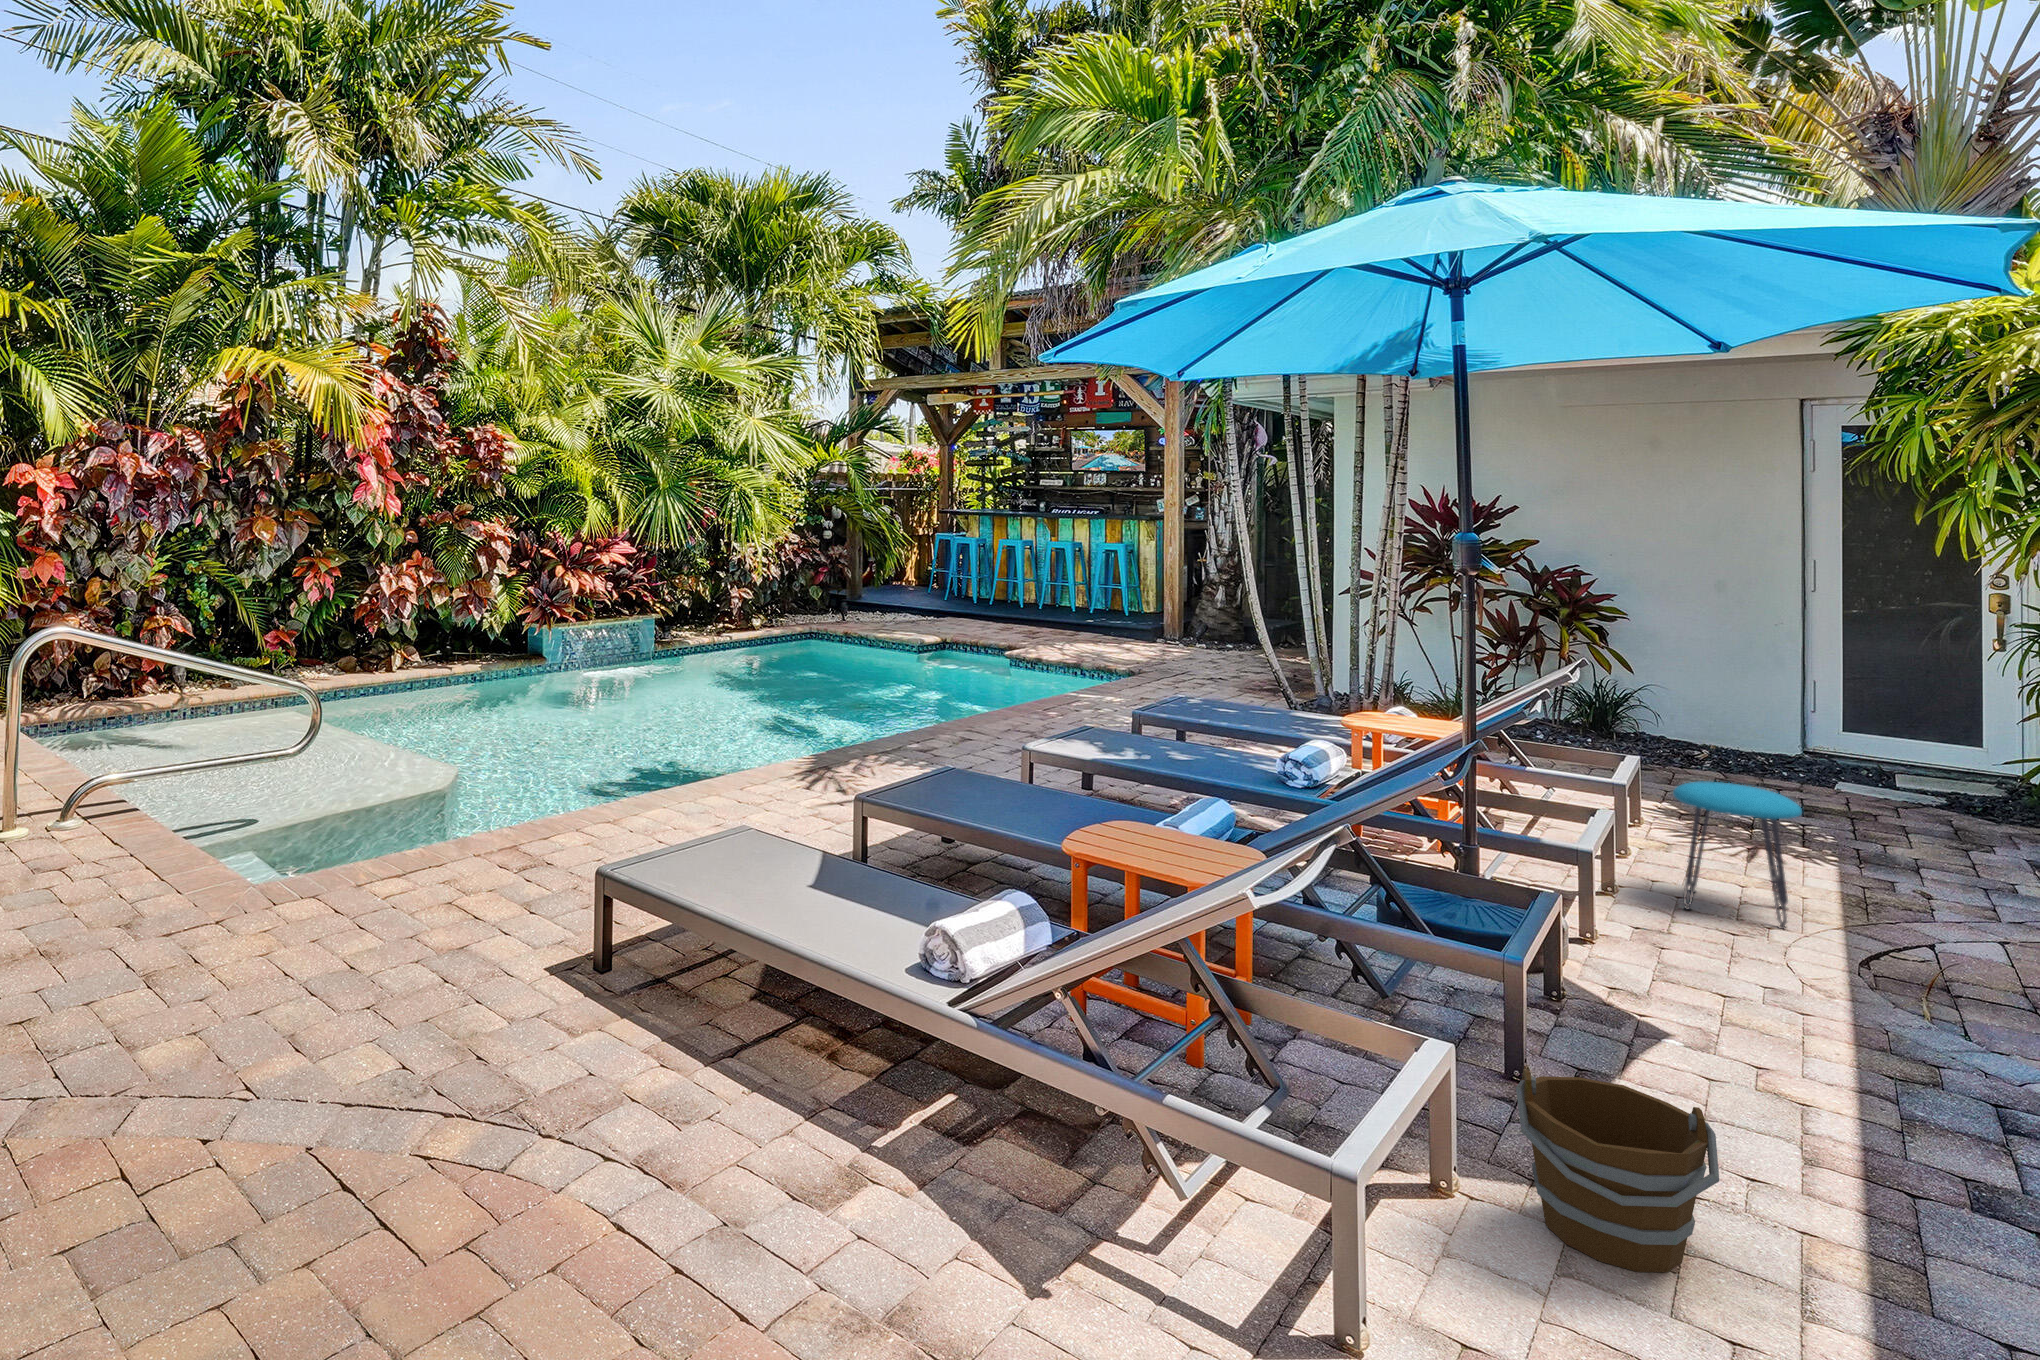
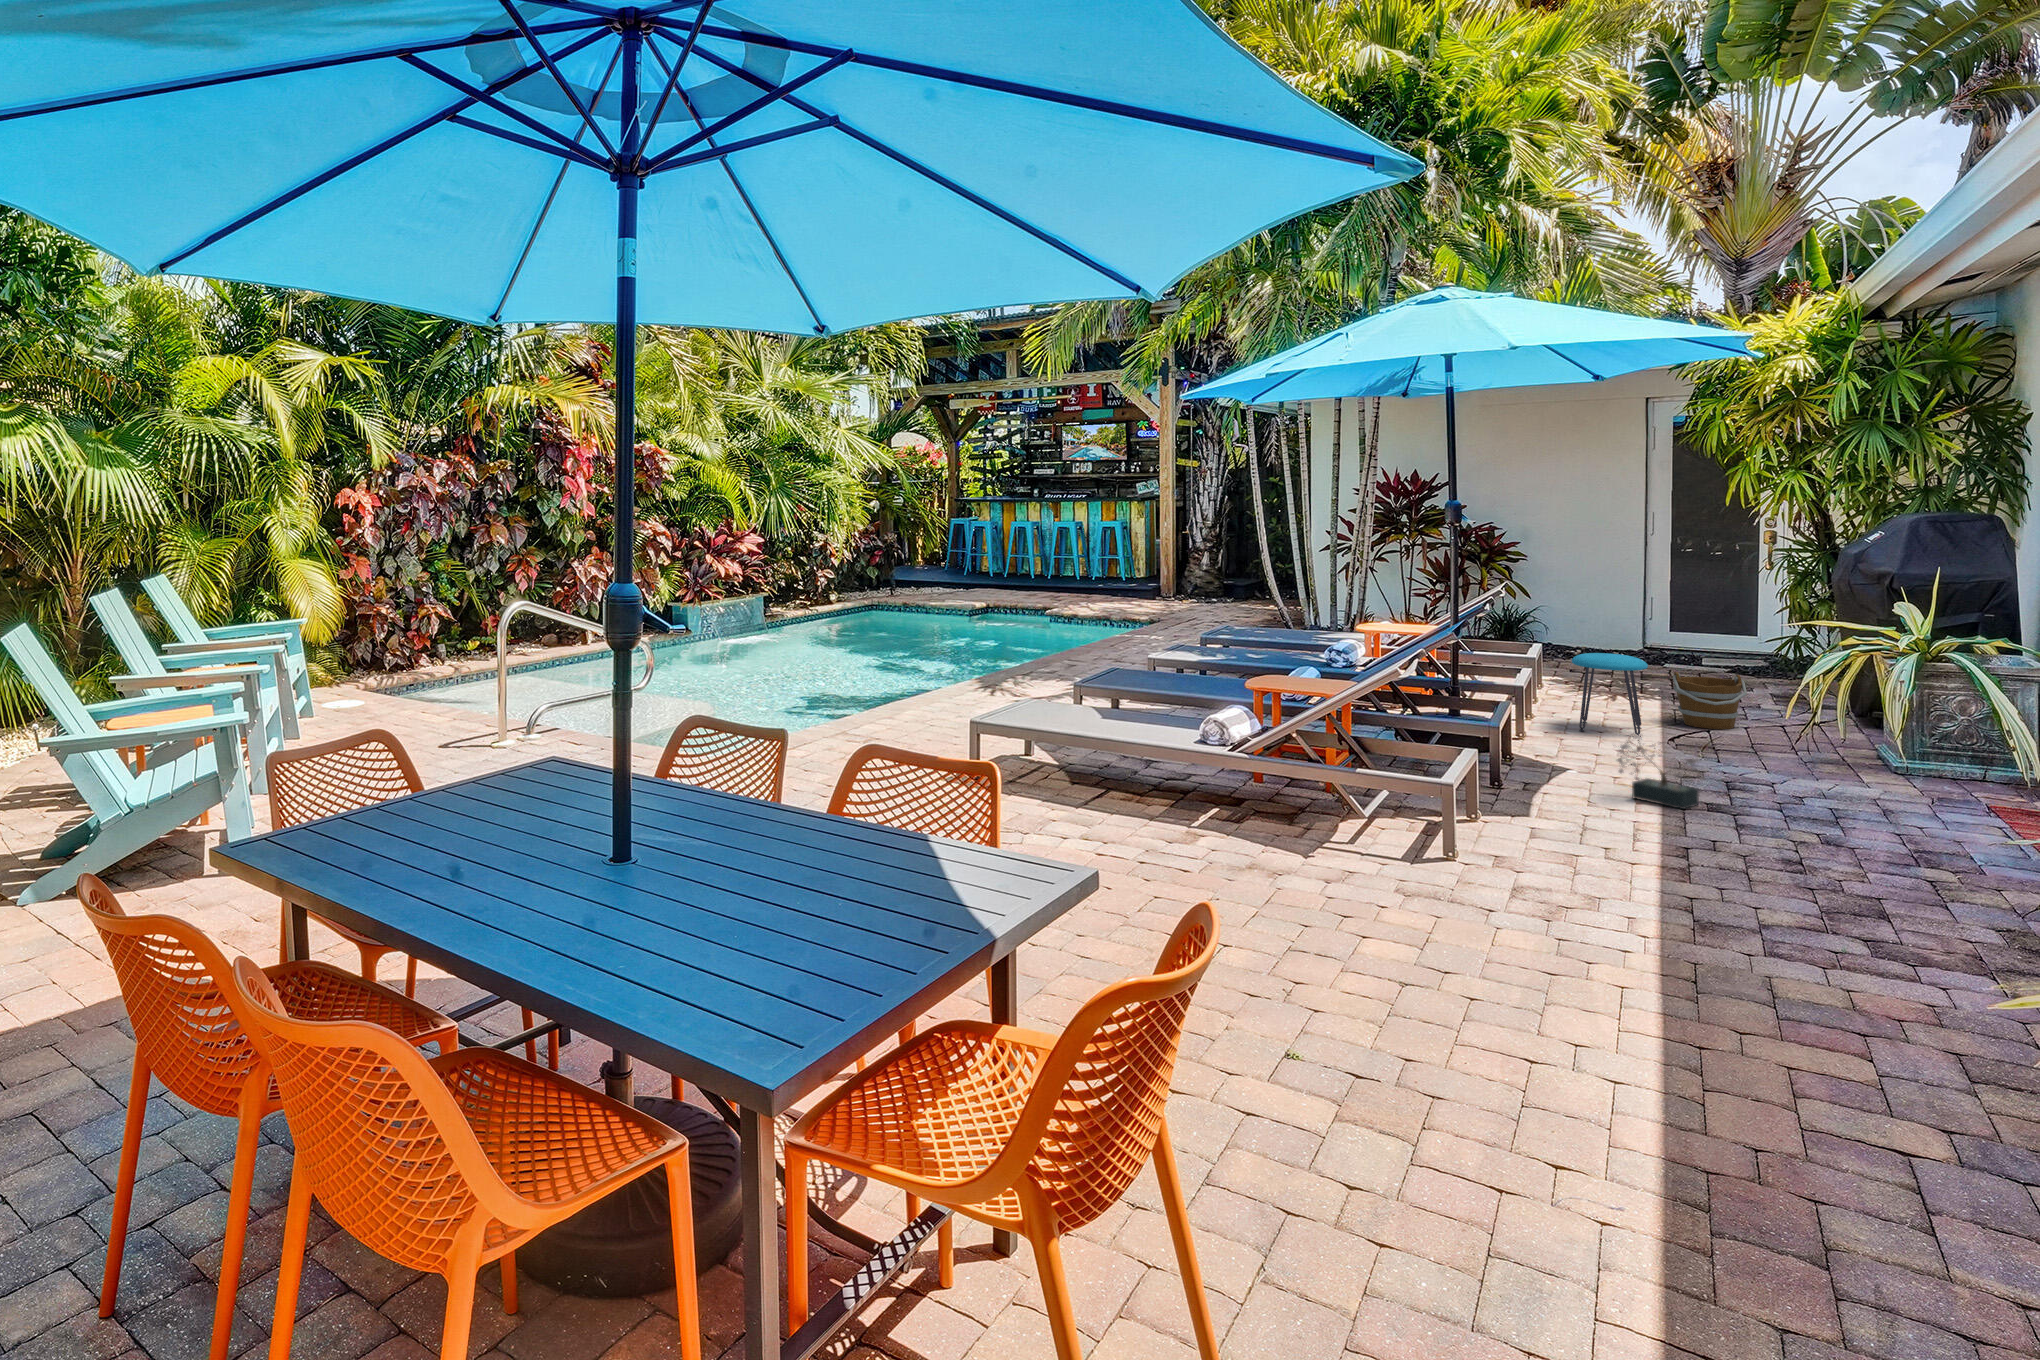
decorative plant: none [1739,967,1935,1134] -> present [1617,734,1705,809]
bucket: present [1516,1069,1719,1272] -> present [1673,672,1747,729]

